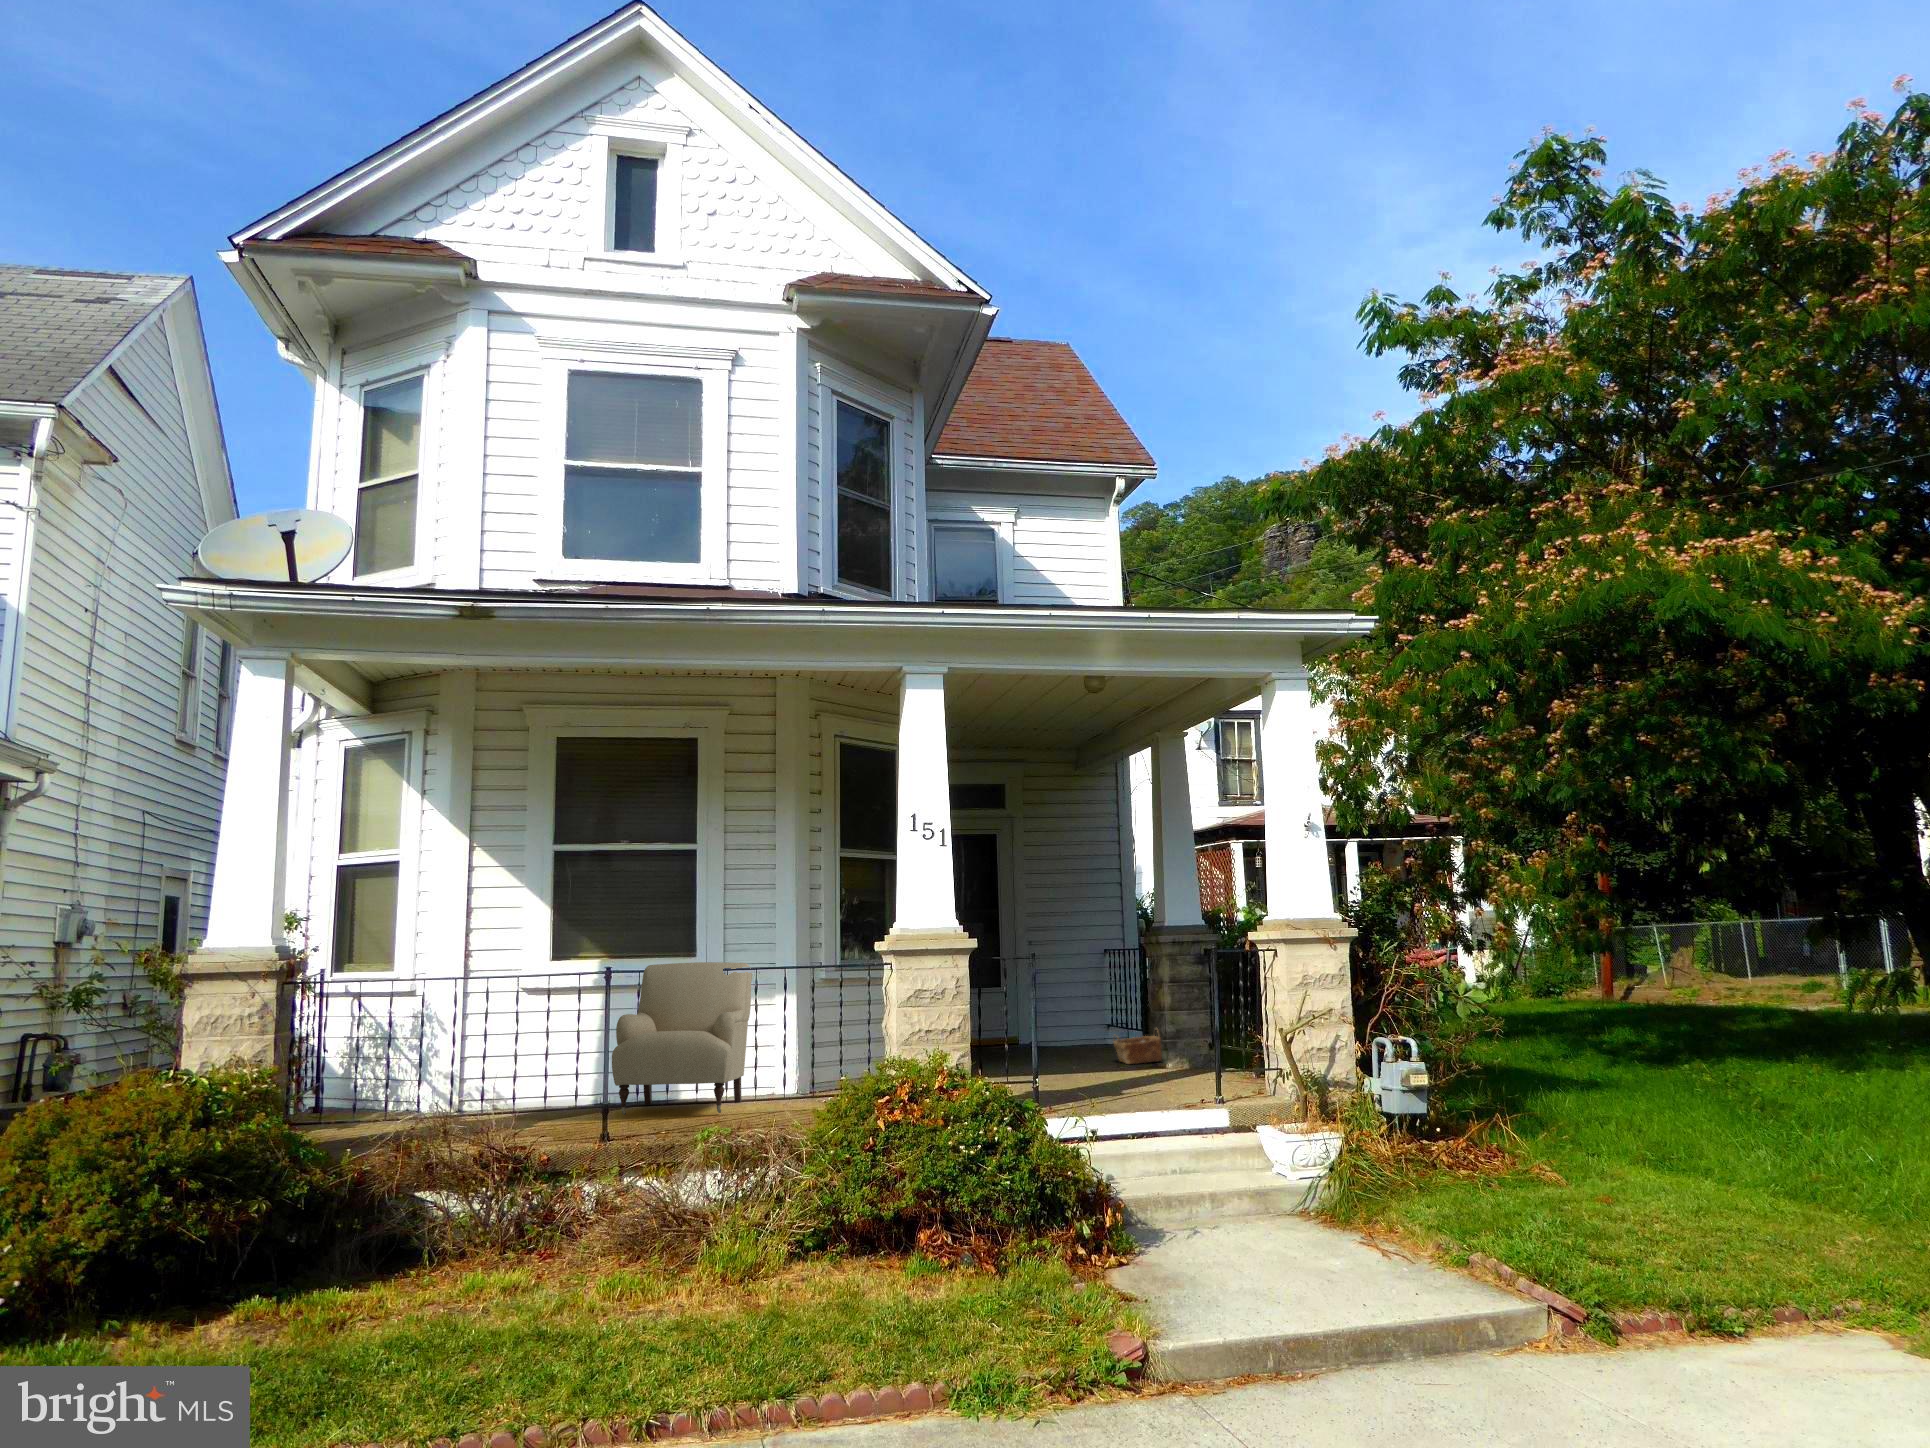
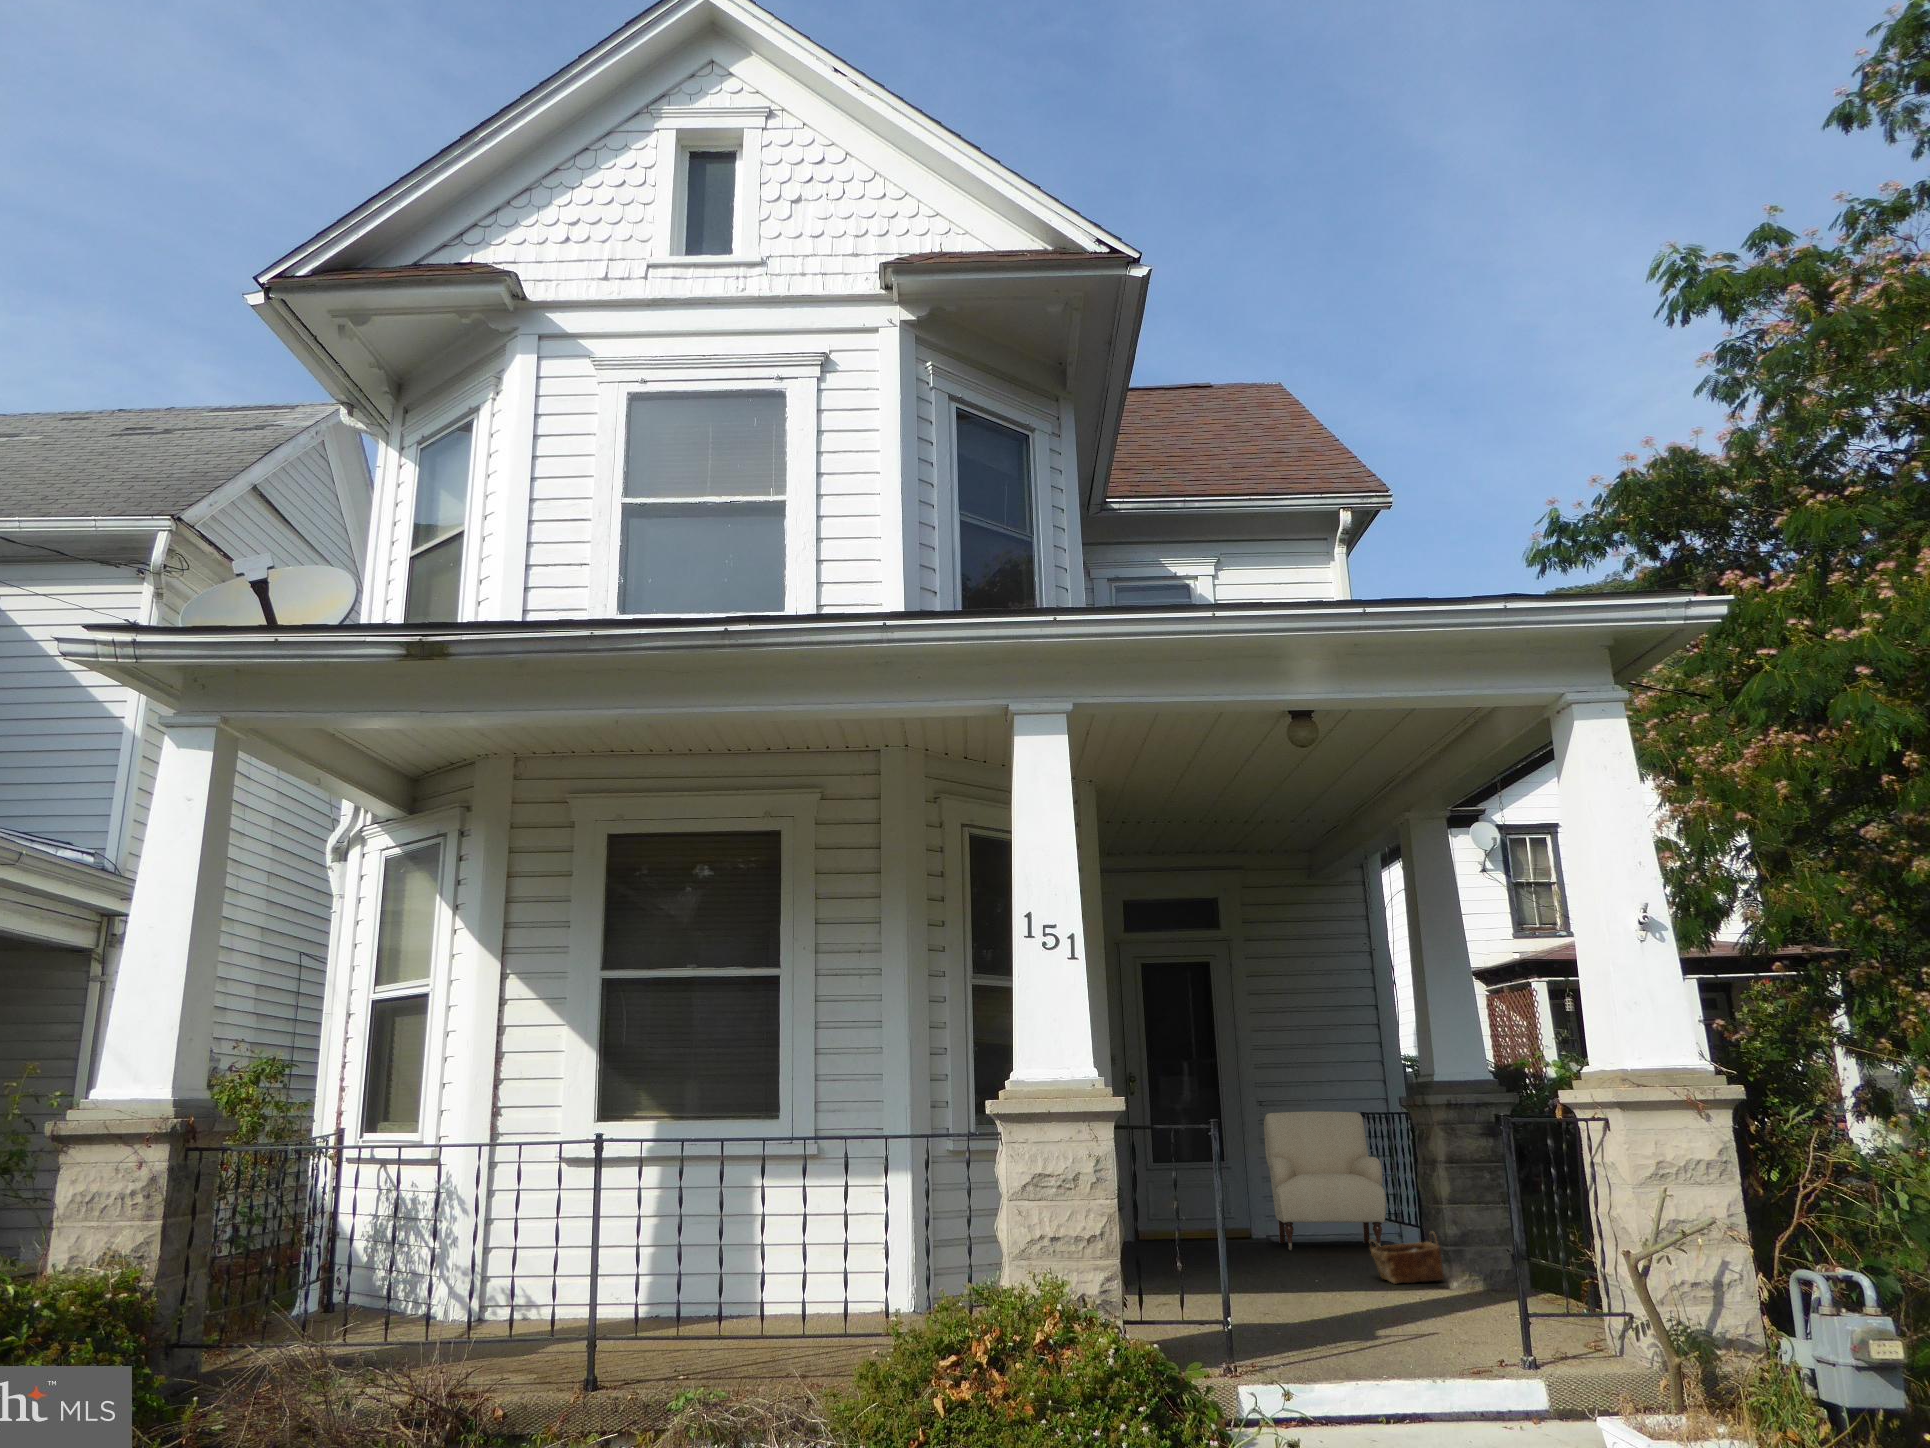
chair: present [612,962,752,1115] -> present [1264,1111,1386,1250]

